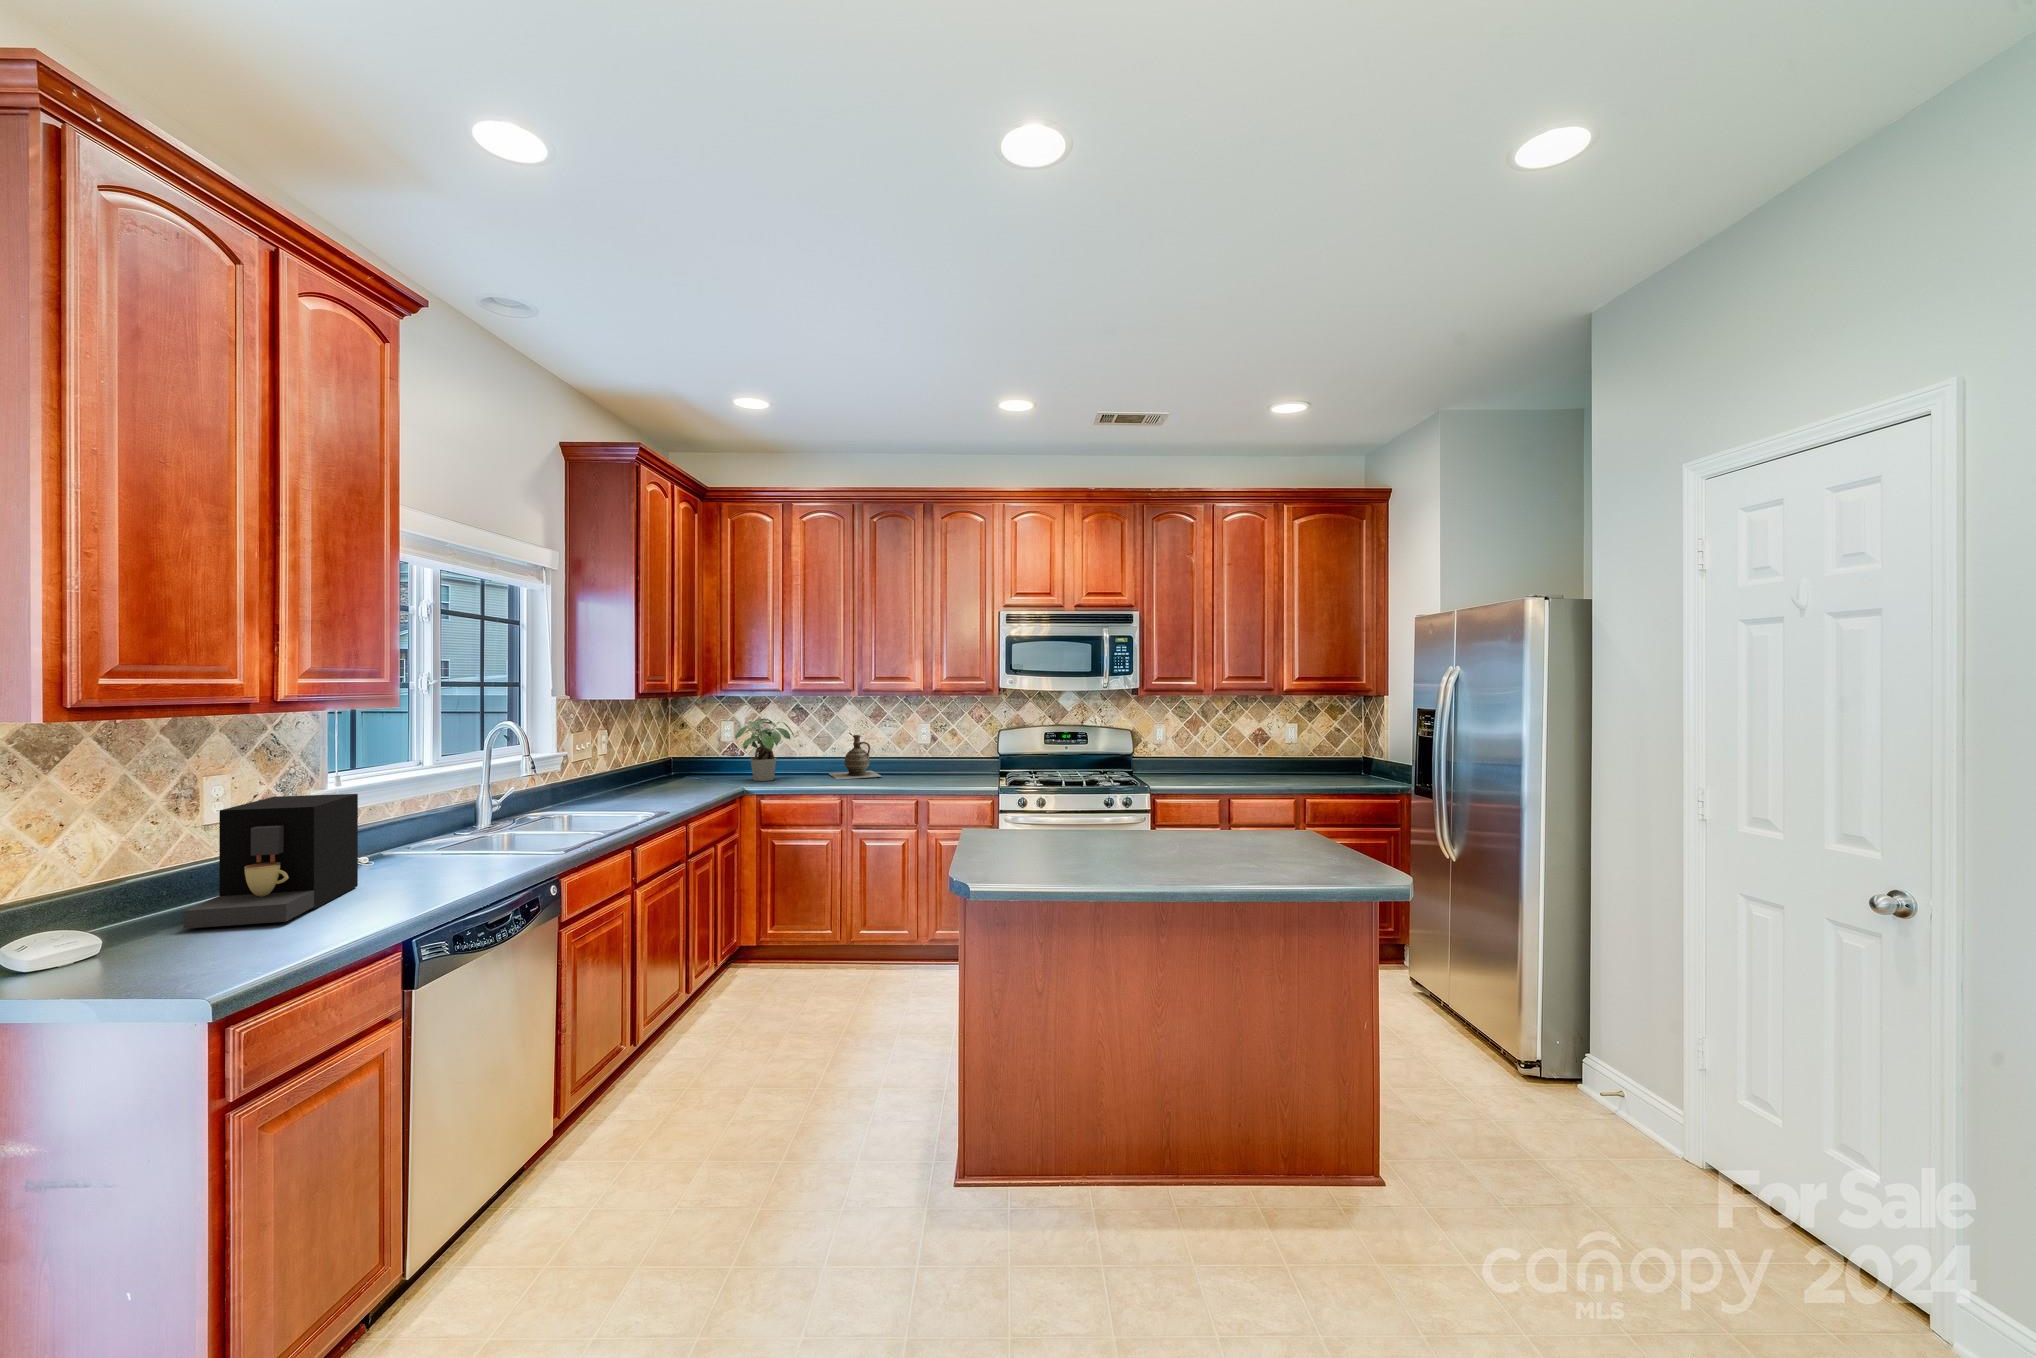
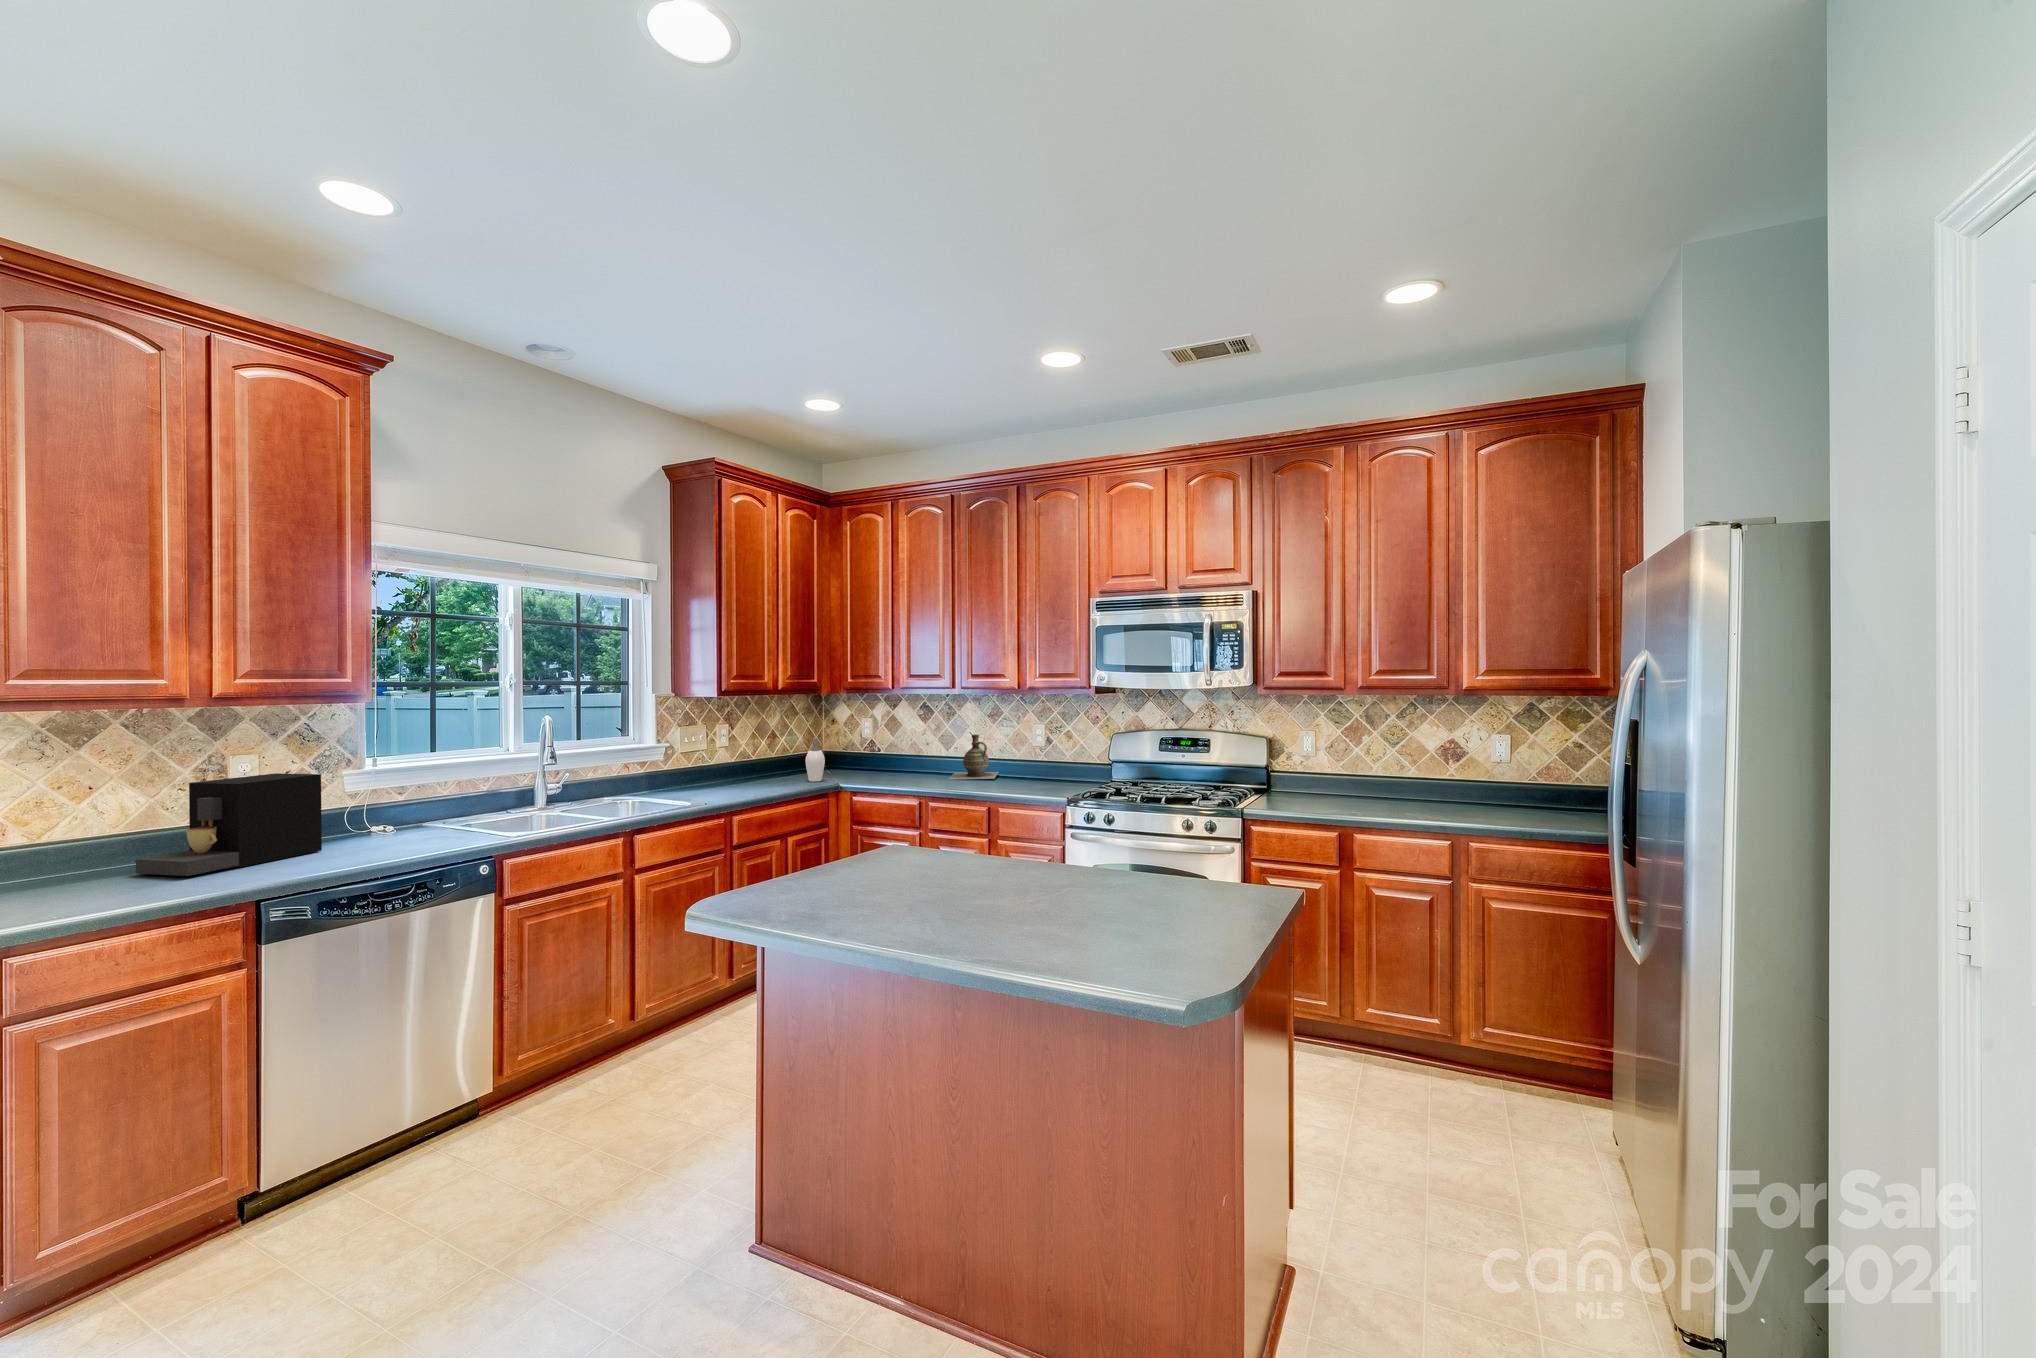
potted plant: present [735,718,794,781] -> none [853,716,917,777]
soap dispenser: none [697,742,725,788] -> present [805,738,825,782]

